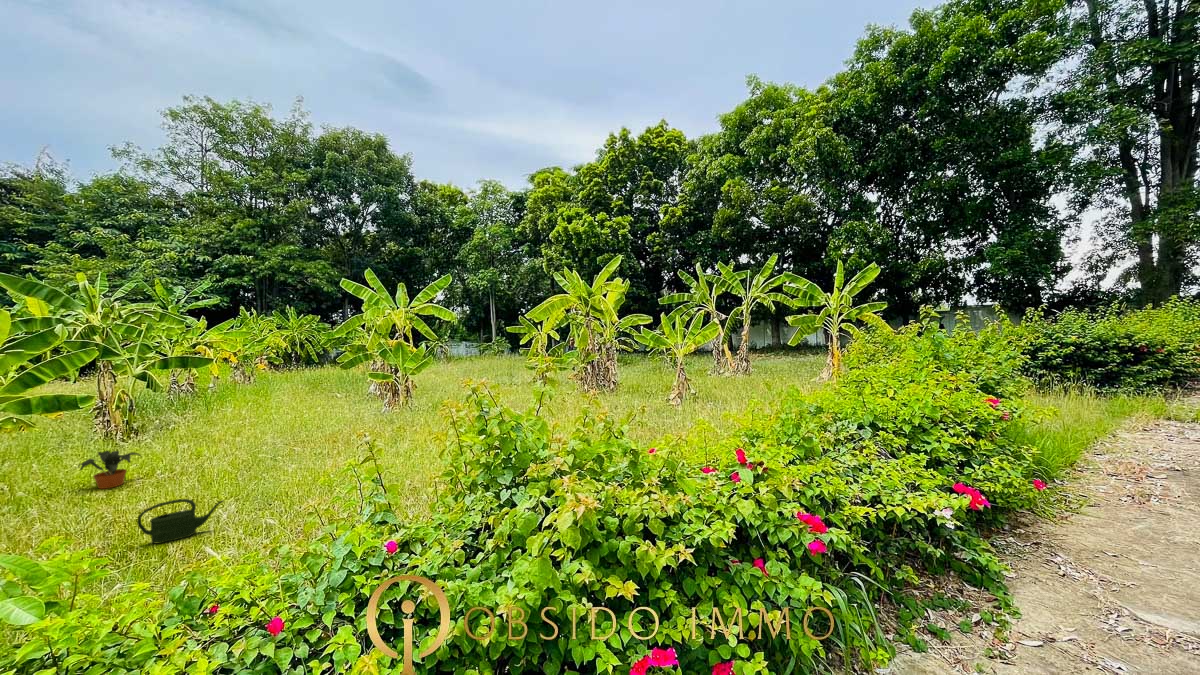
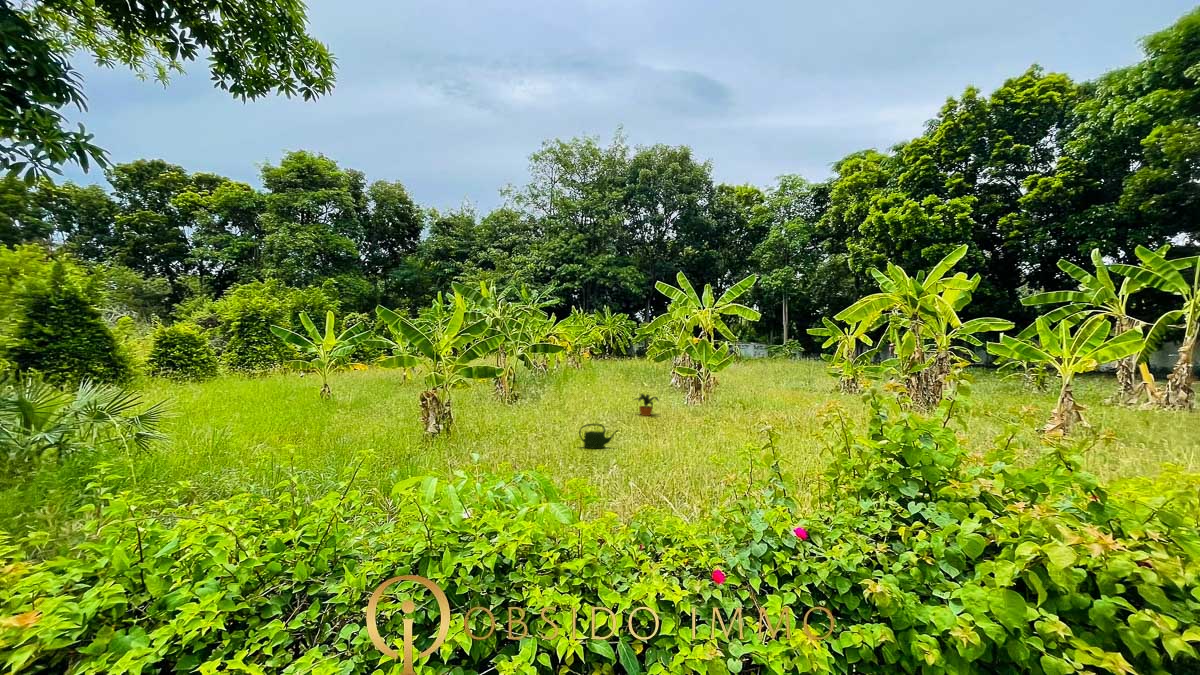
potted plant: present [79,451,140,489] -> present [635,393,659,416]

